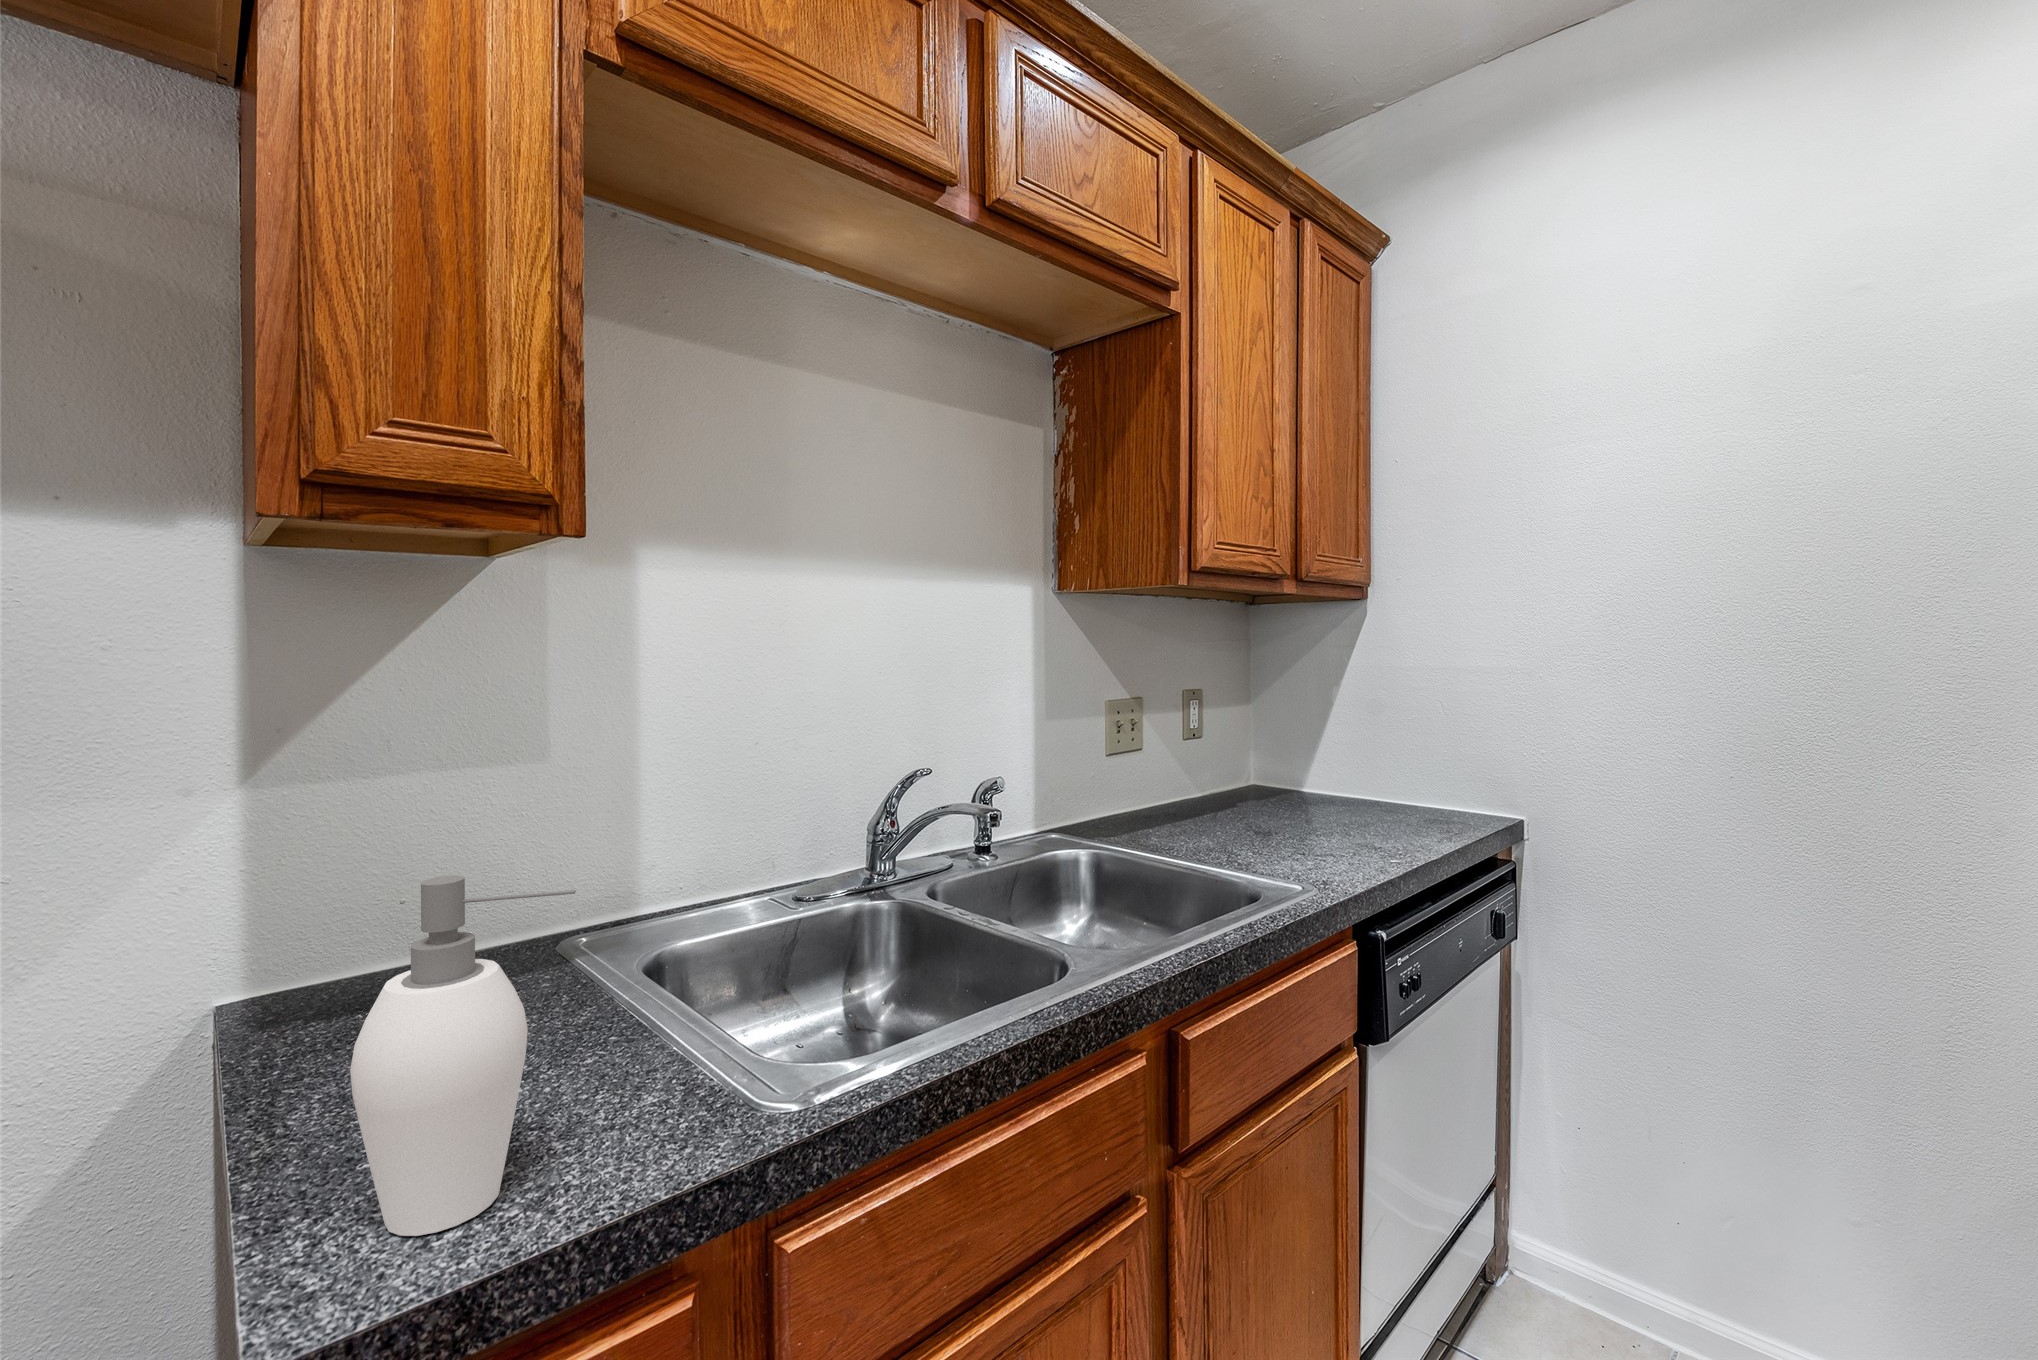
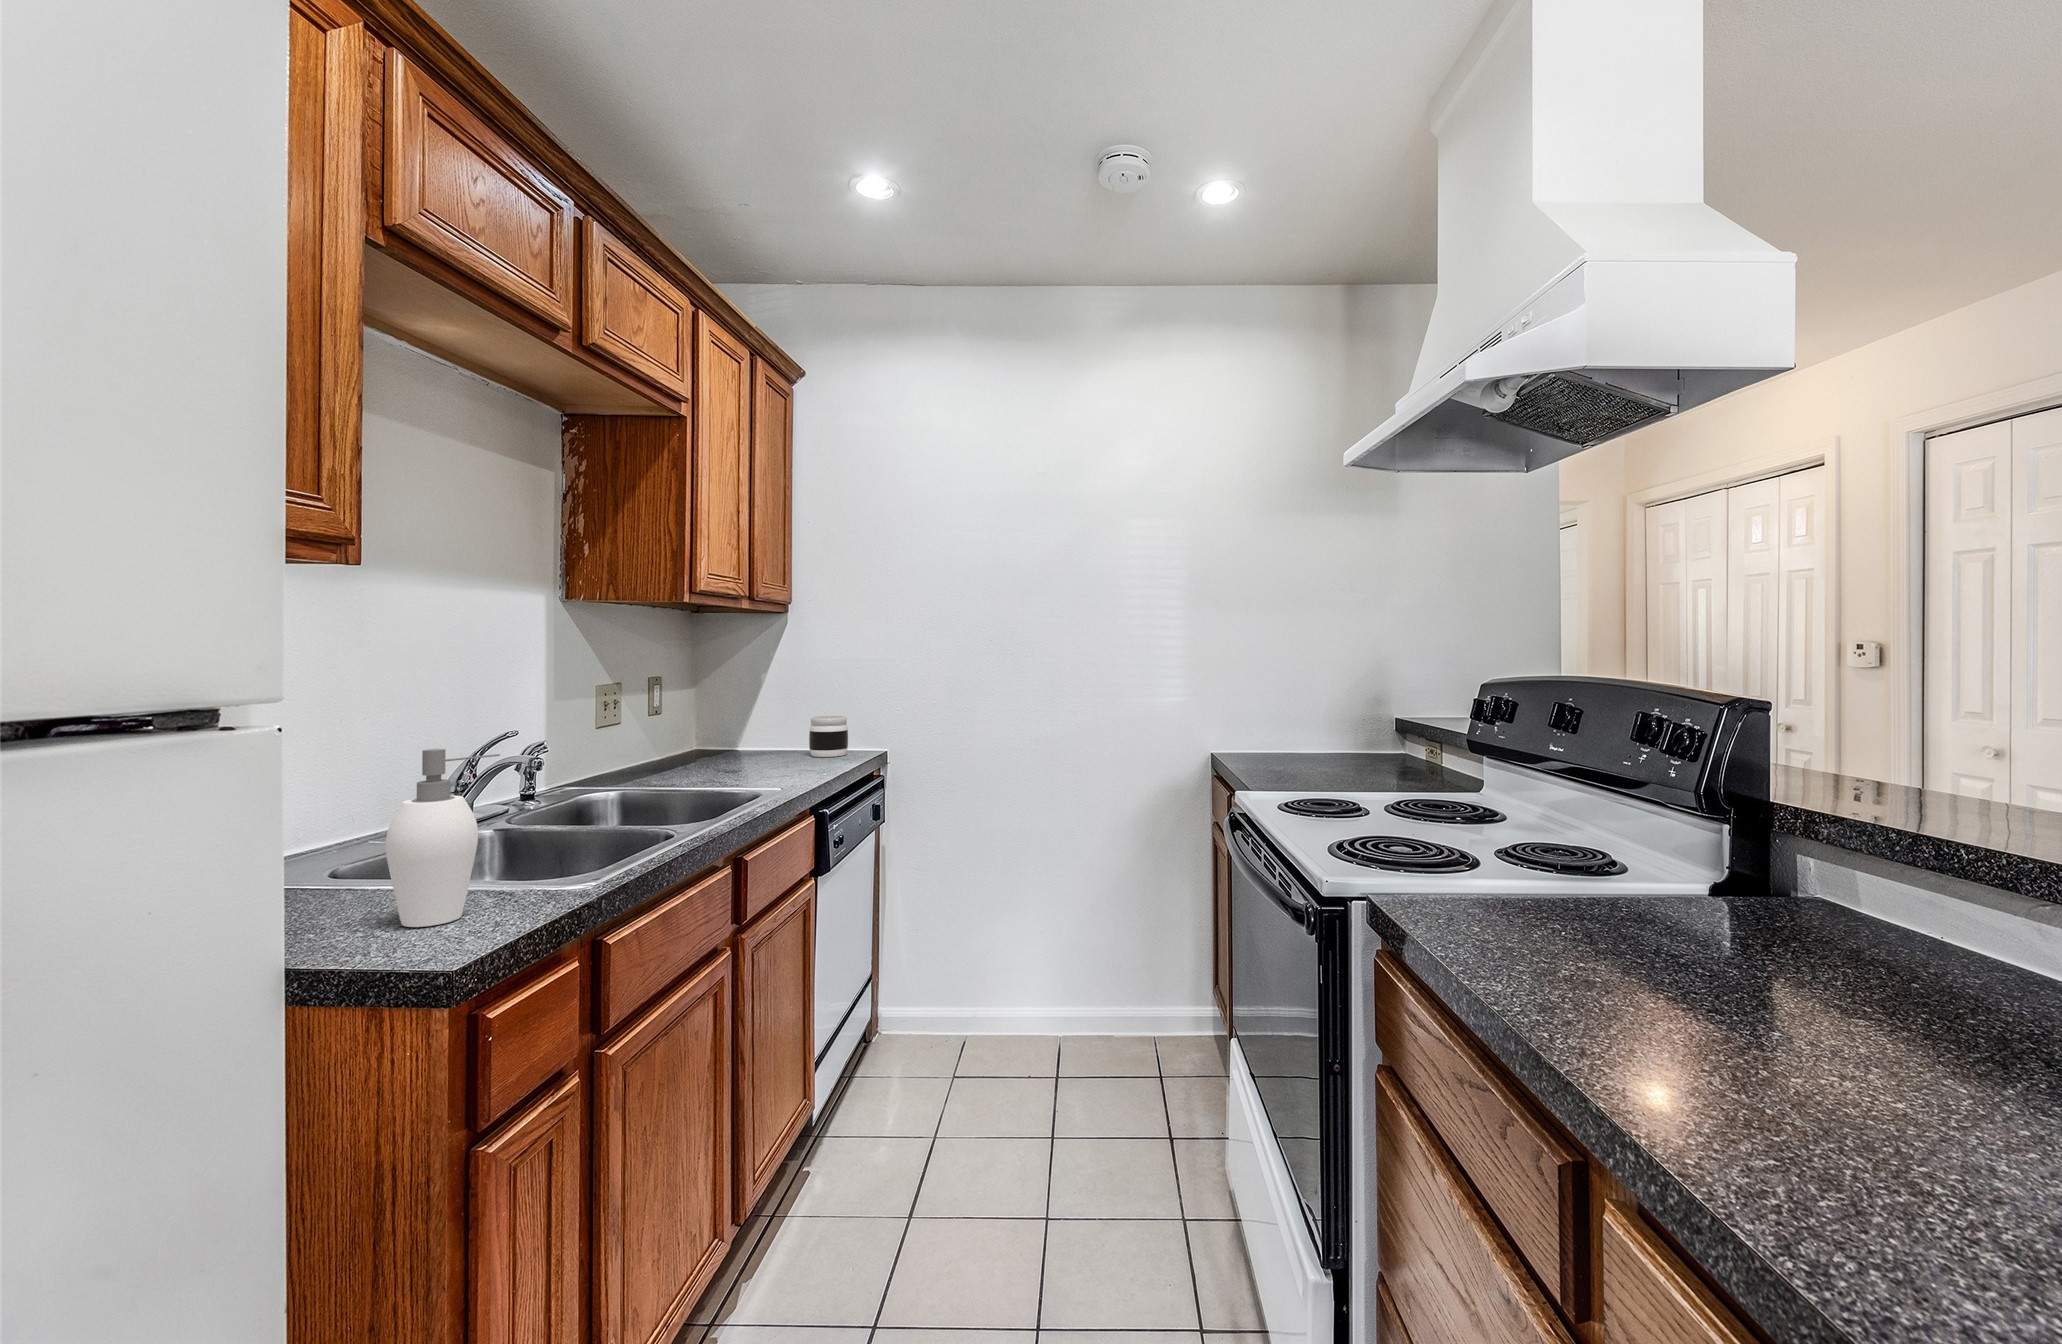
jar: none [1393,756,1454,821] -> present [809,716,848,757]

